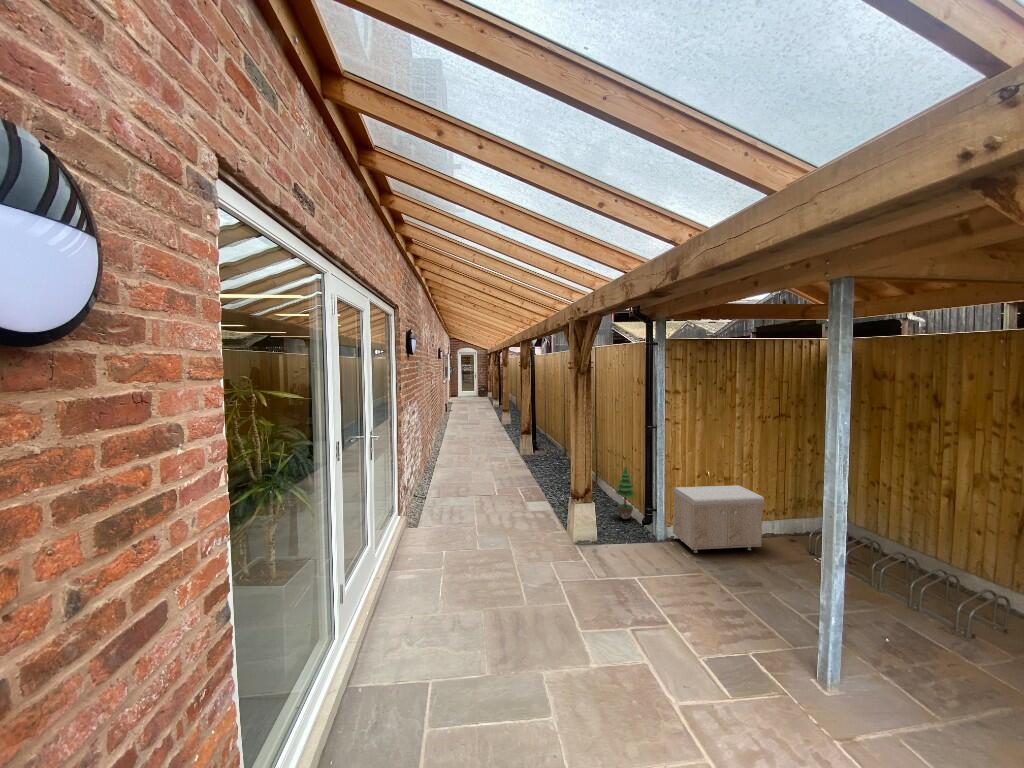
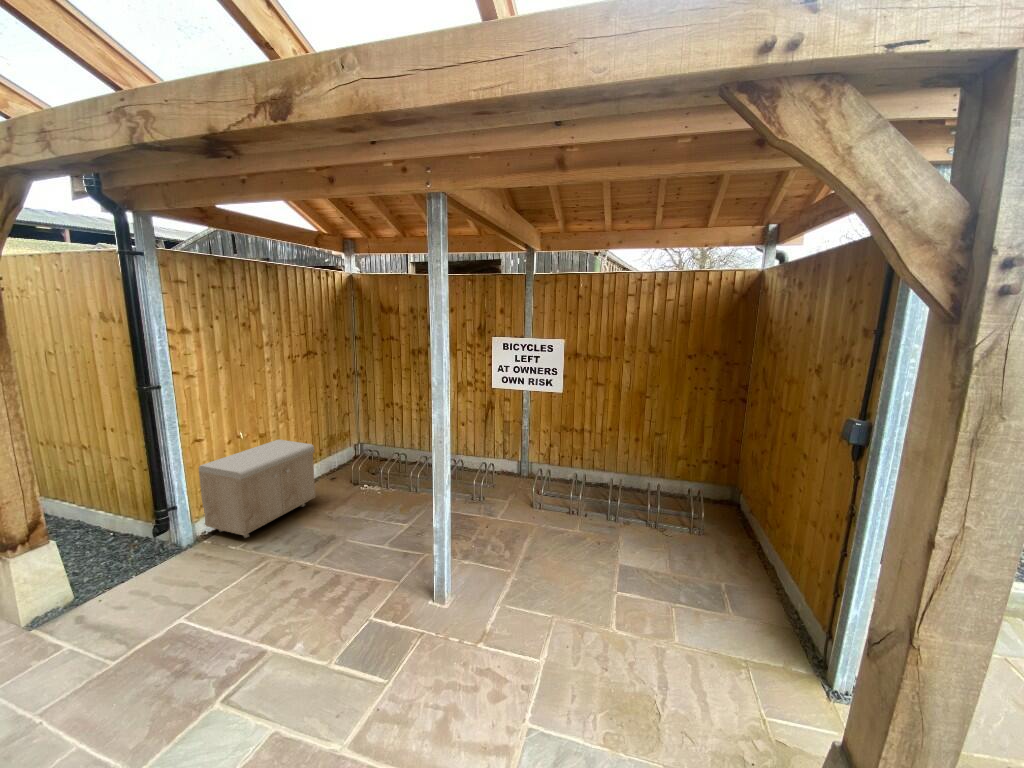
potted tree: present [616,466,635,519] -> none [80,456,123,540]

